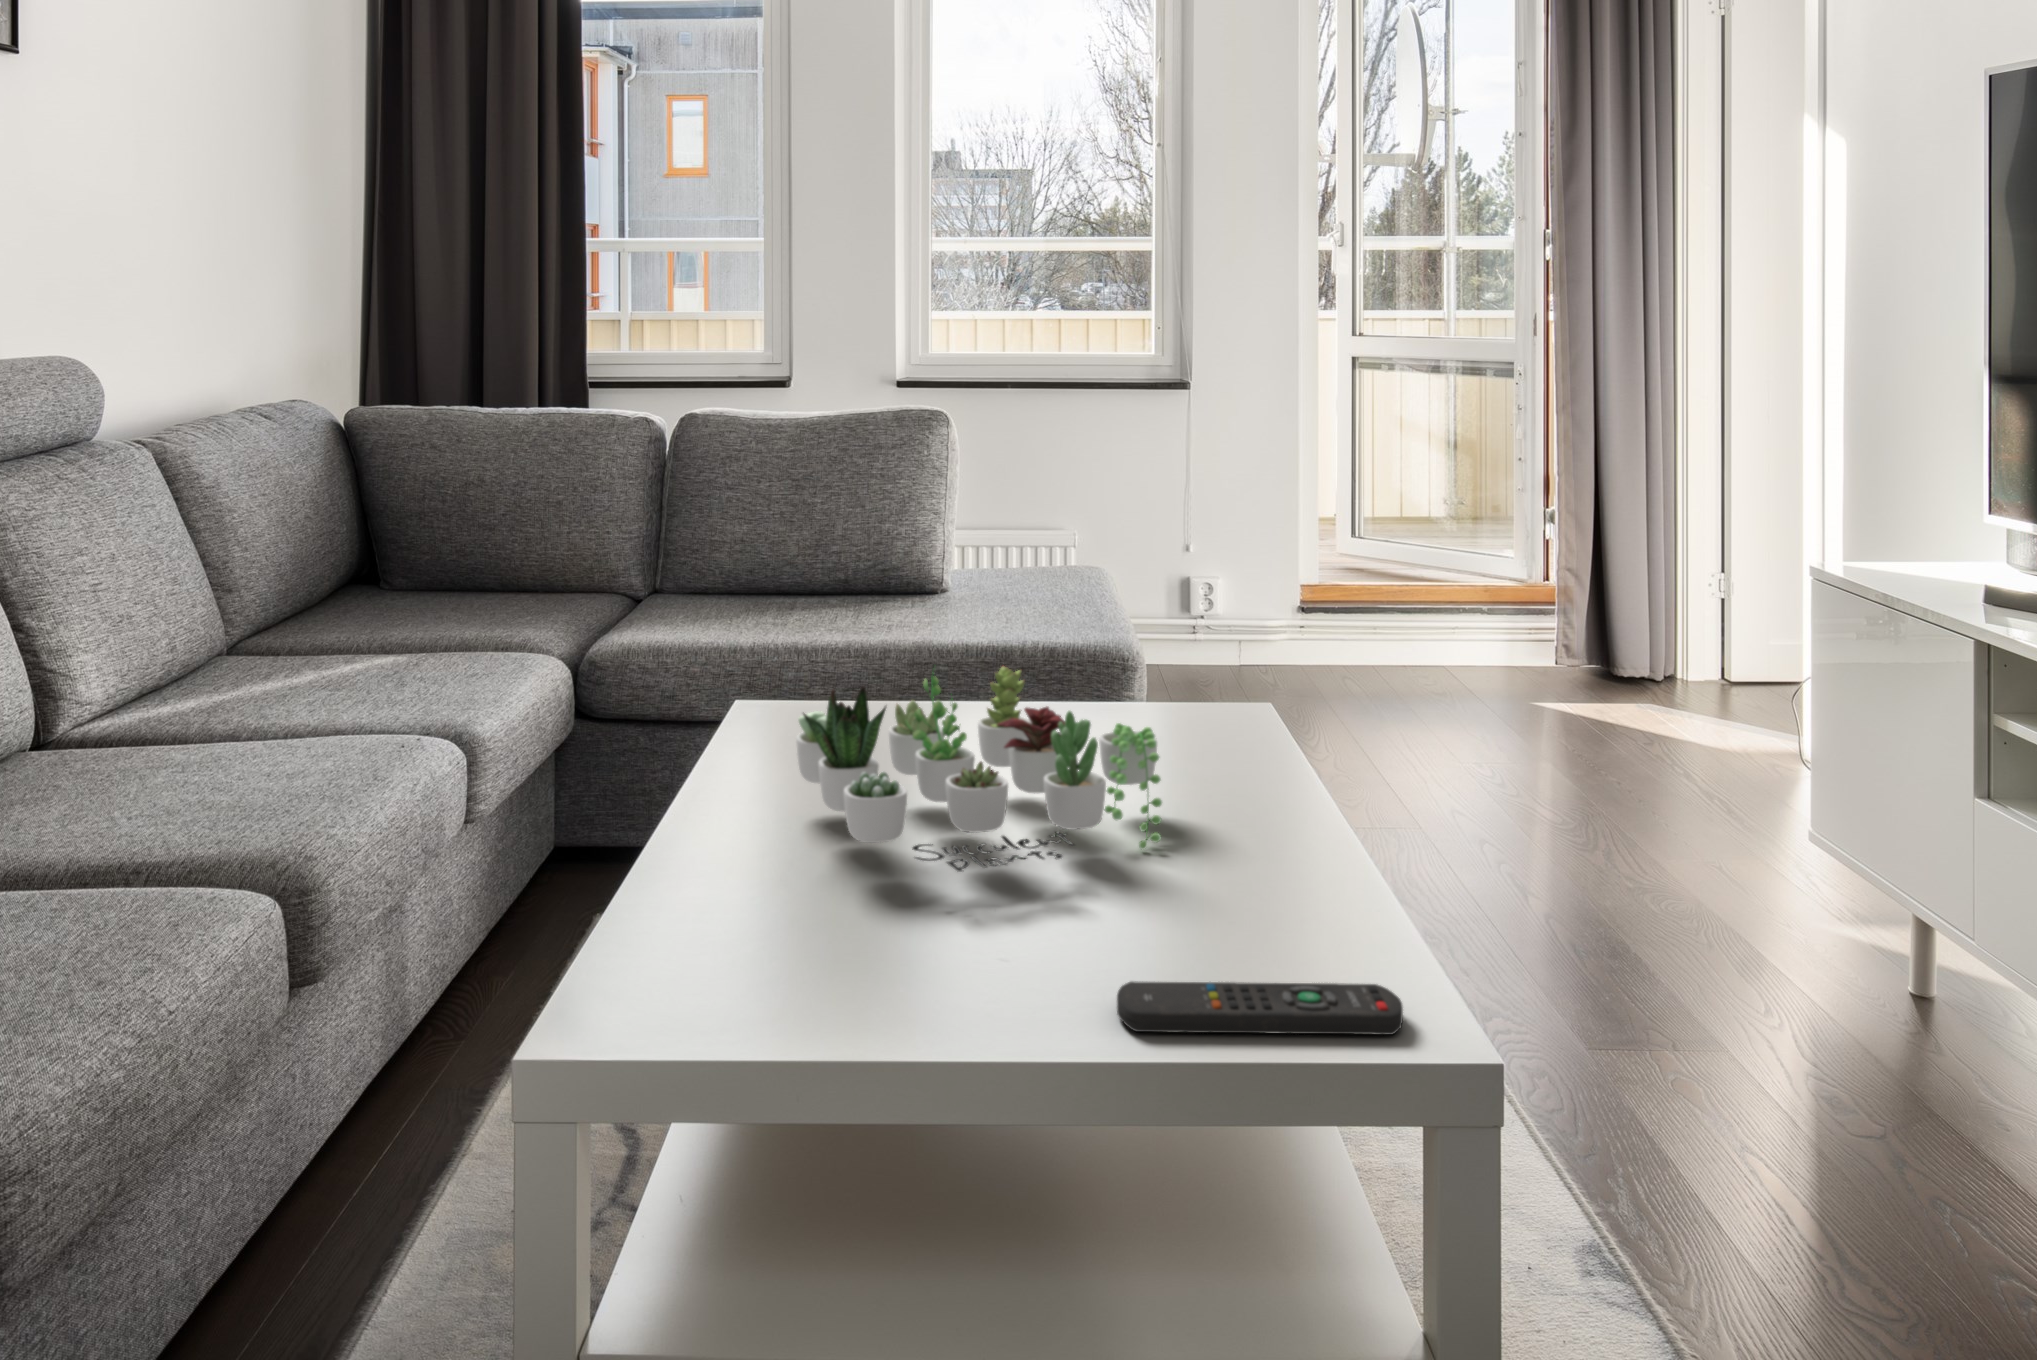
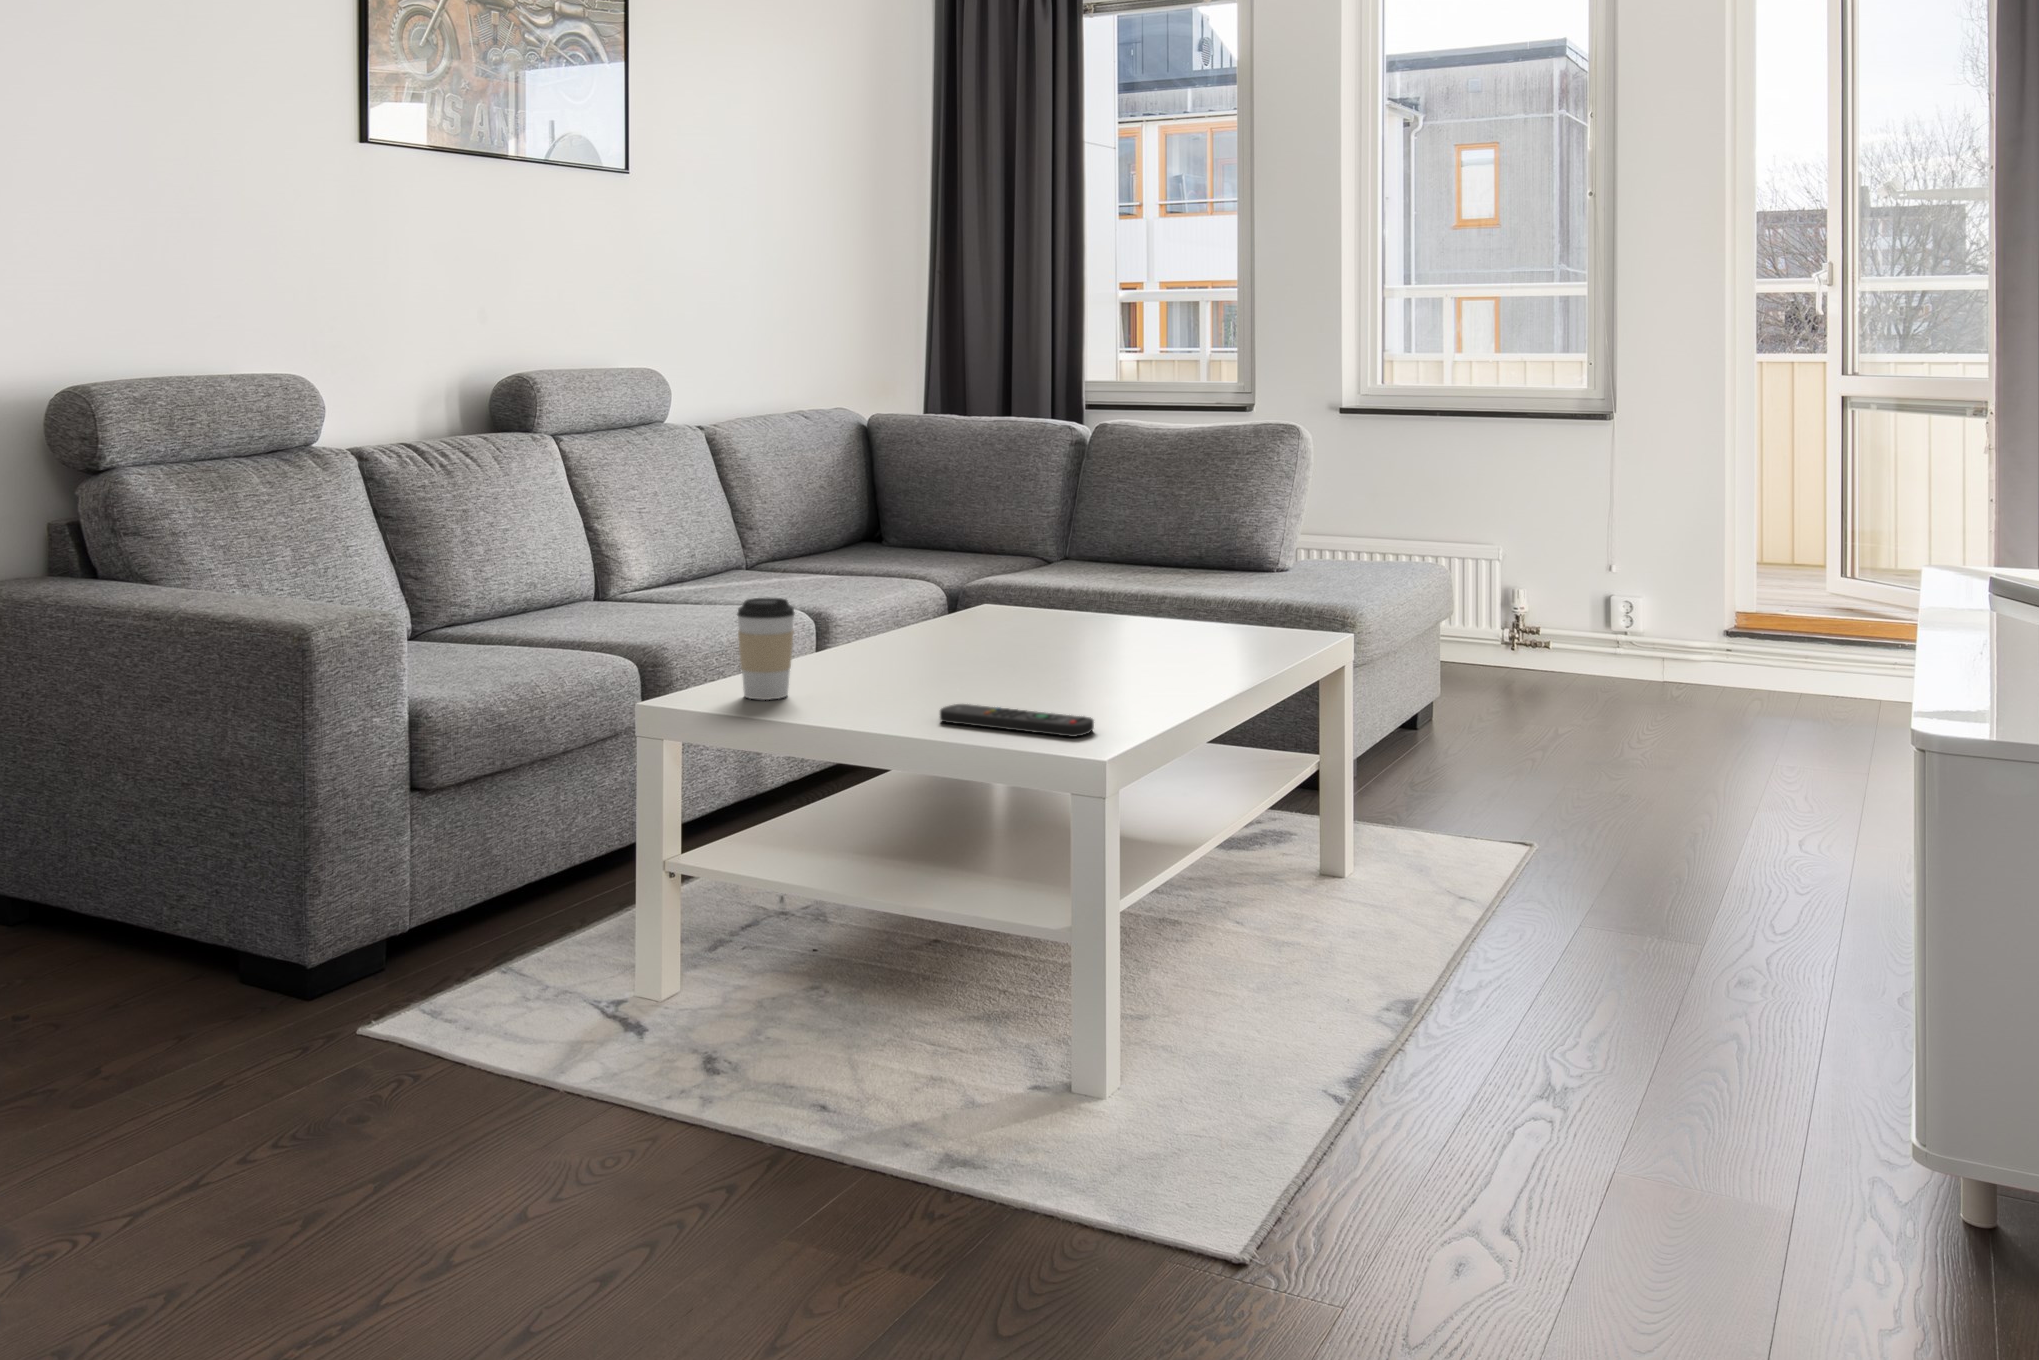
succulent plant: present [796,666,1162,872] -> none [901,552,1138,674]
coffee cup: none [674,816,784,1022] -> present [737,598,795,700]

